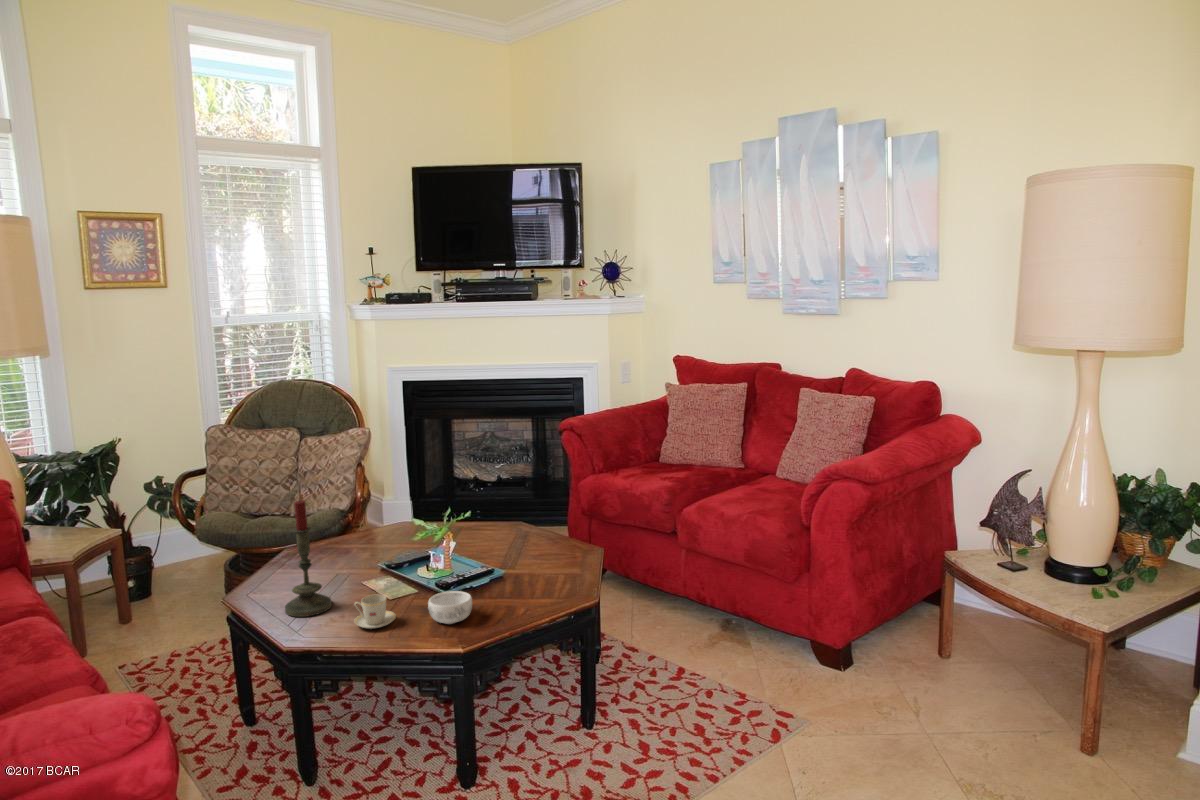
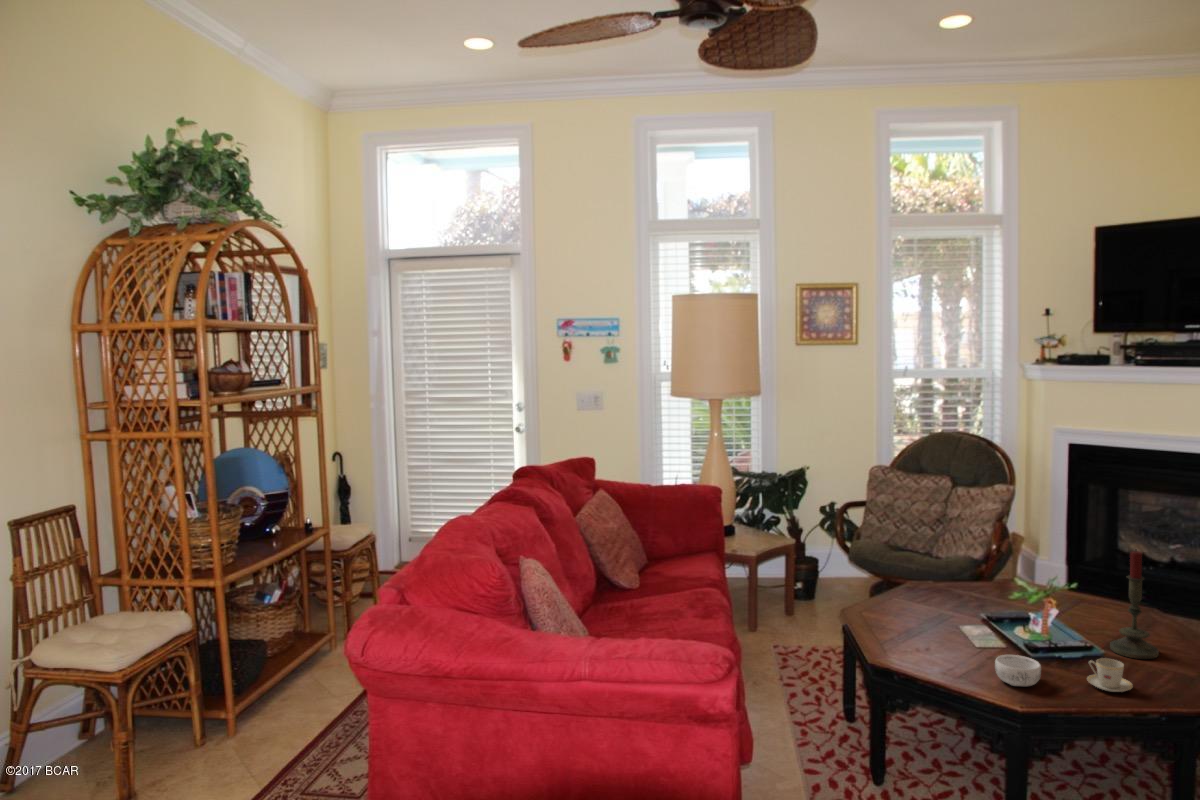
candle: present [285,500,332,617] -> present [1110,549,1159,659]
teacup: present [354,594,396,628] -> present [1087,658,1133,692]

